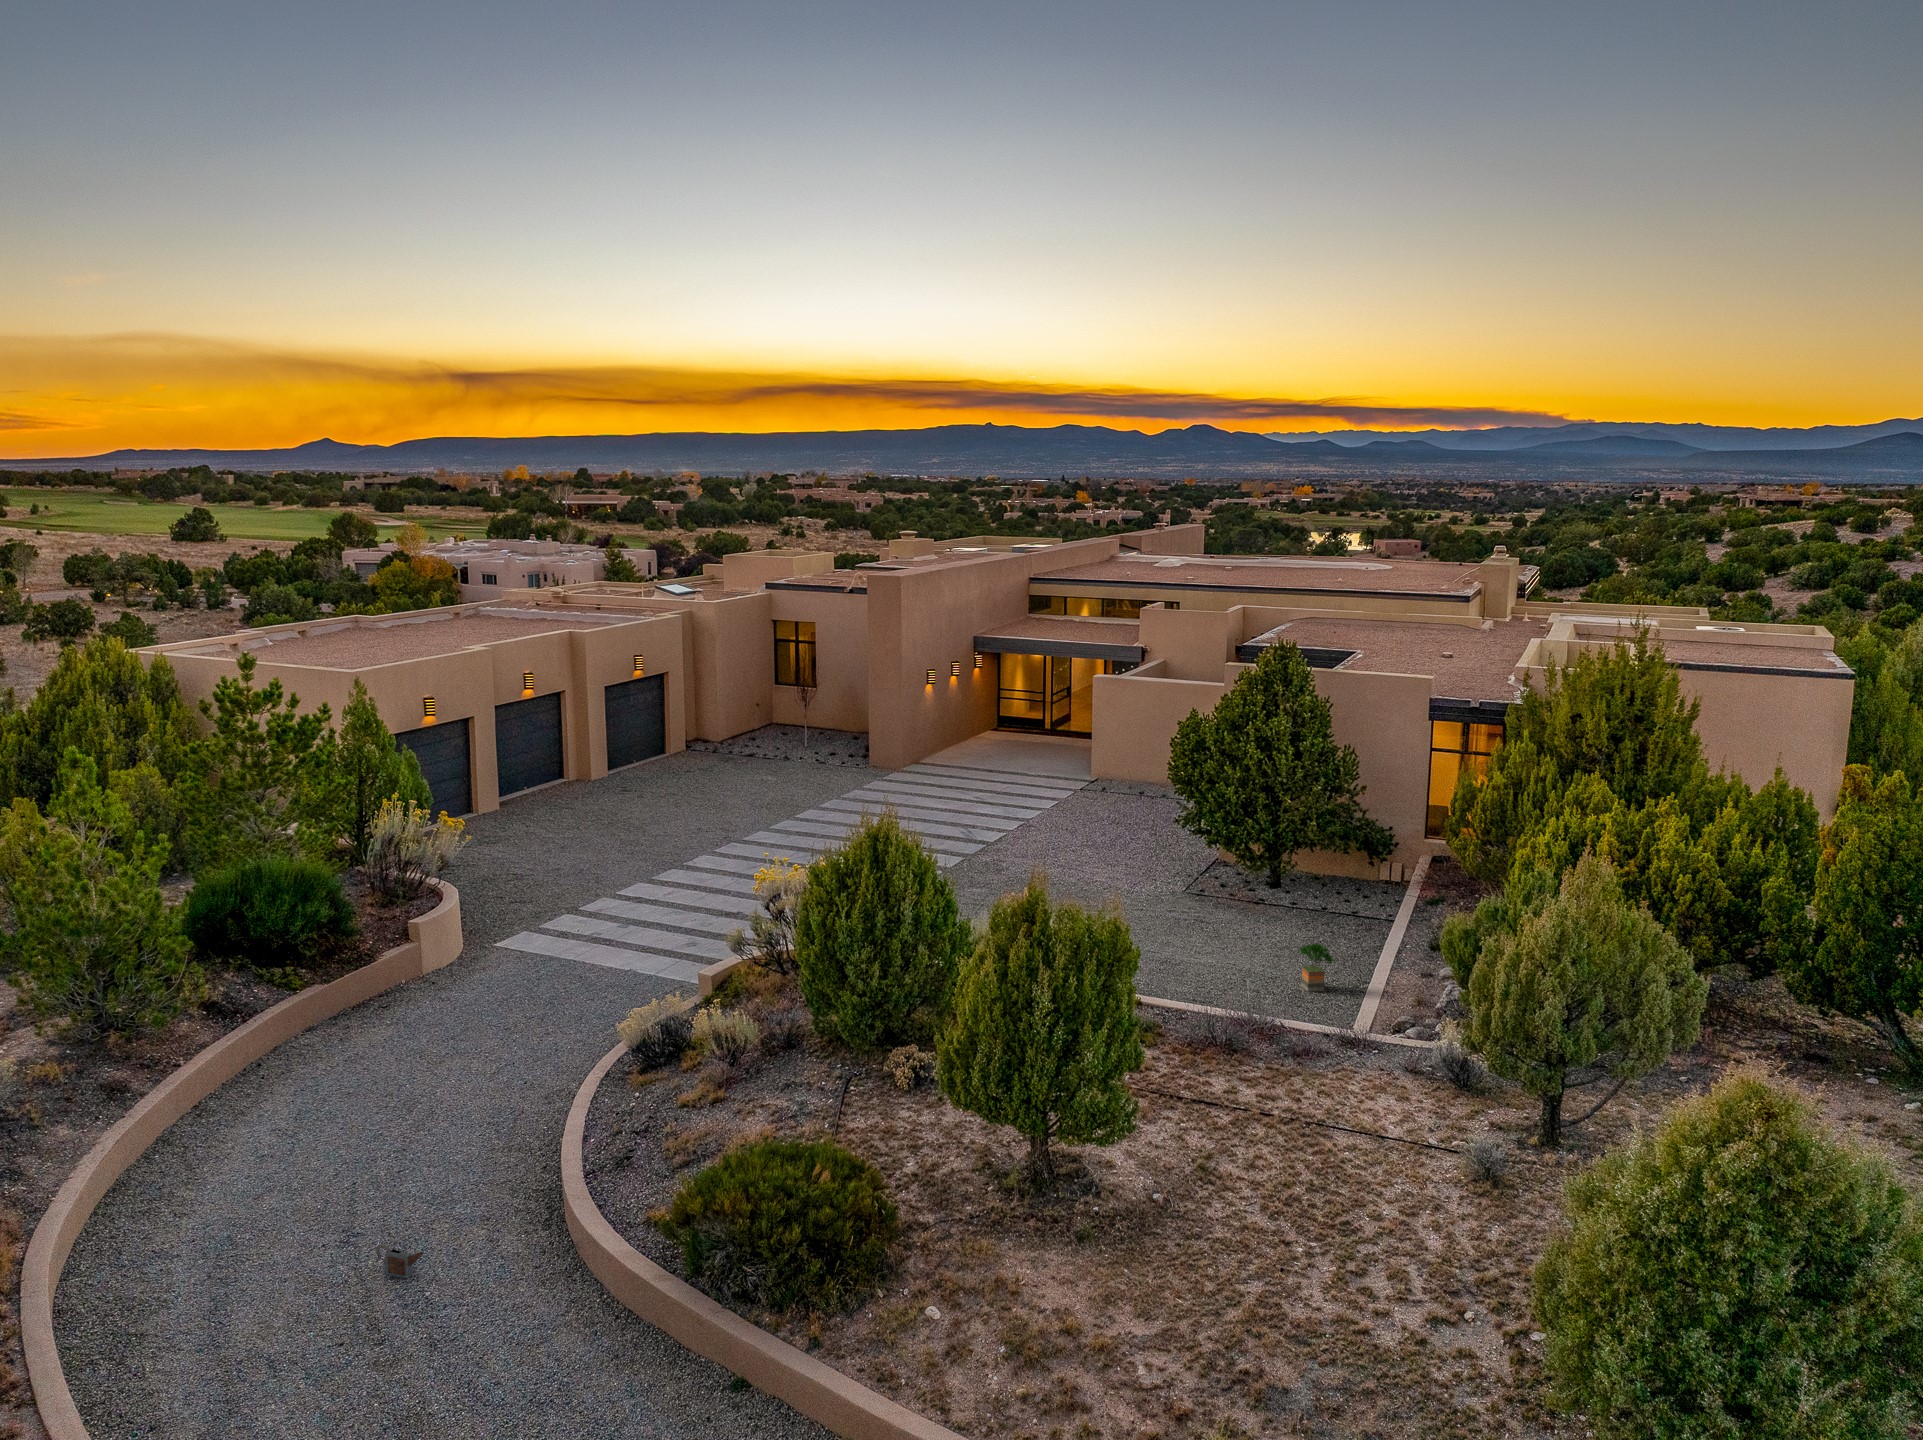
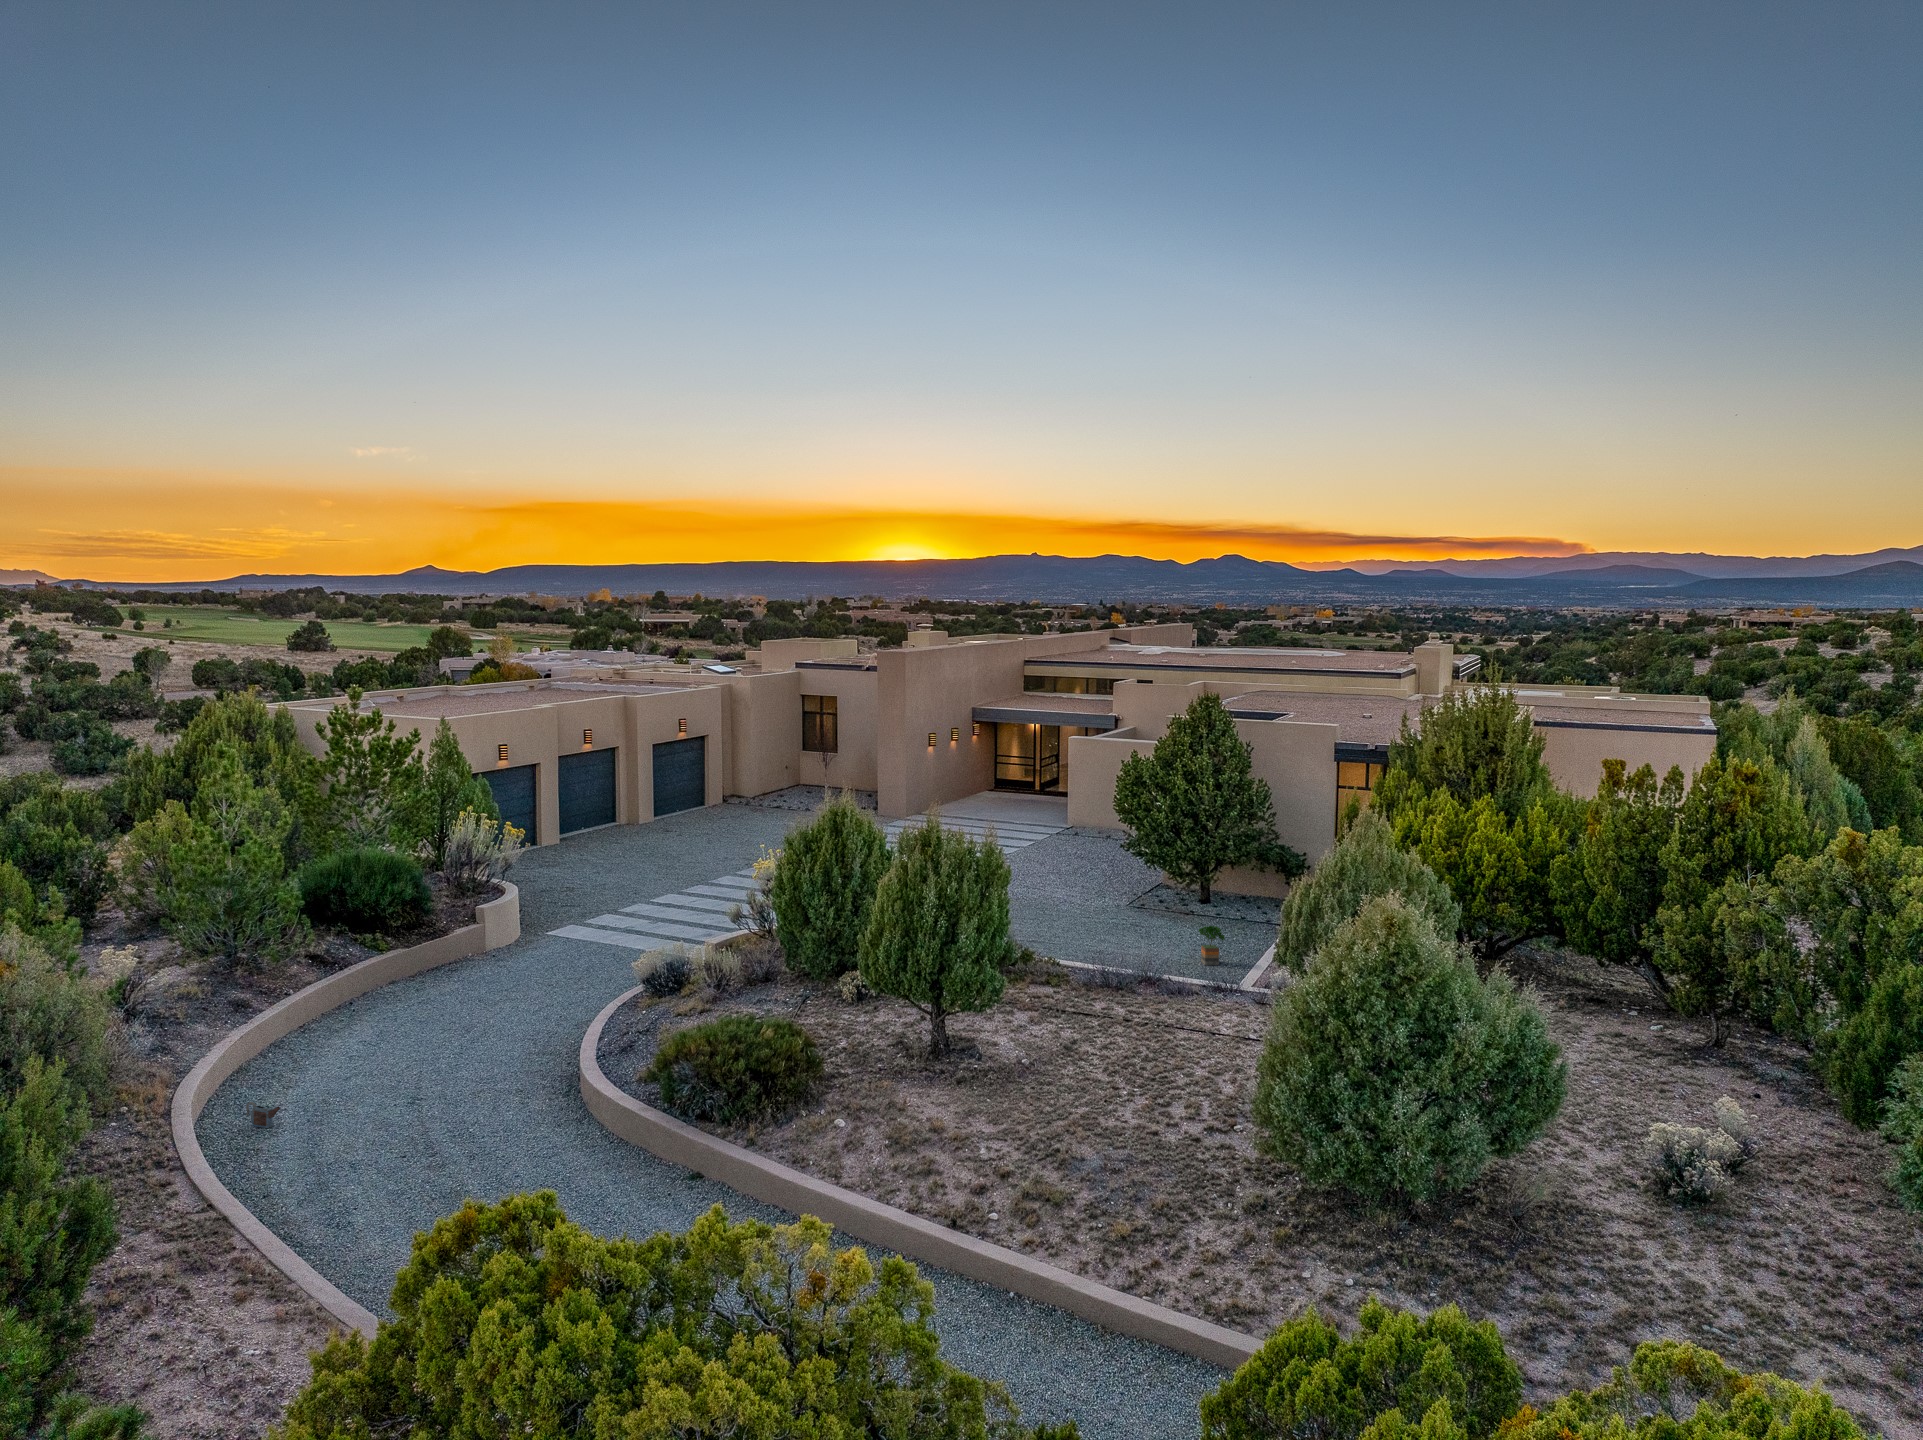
watering can: present [376,1244,423,1278] -> present [246,1102,280,1128]

